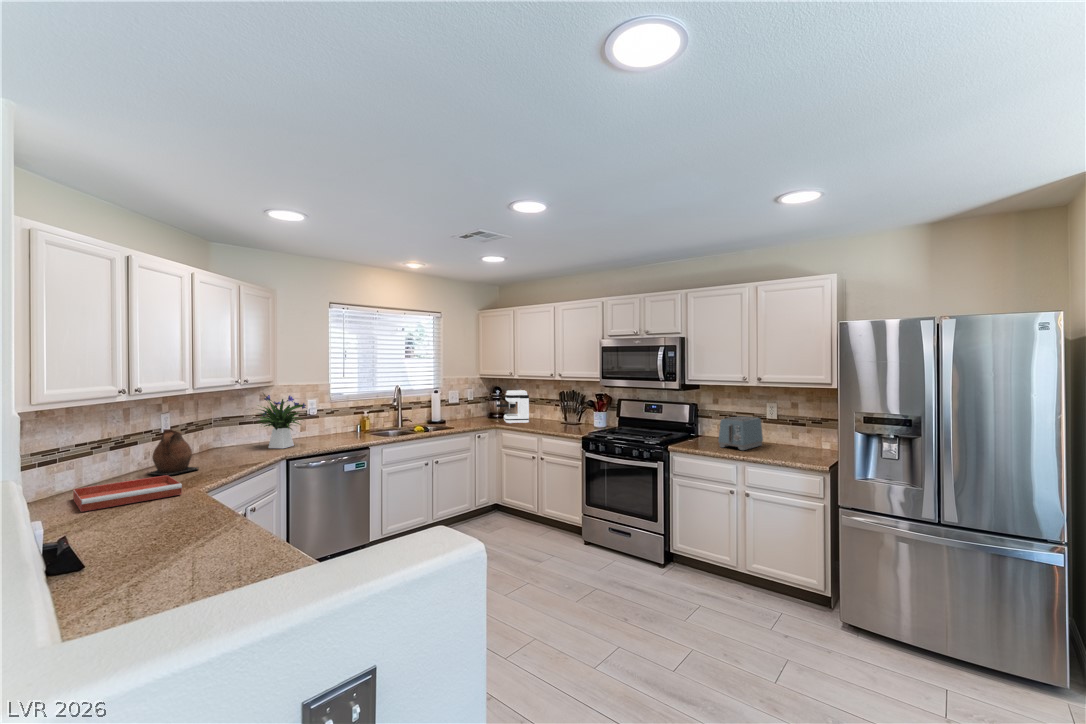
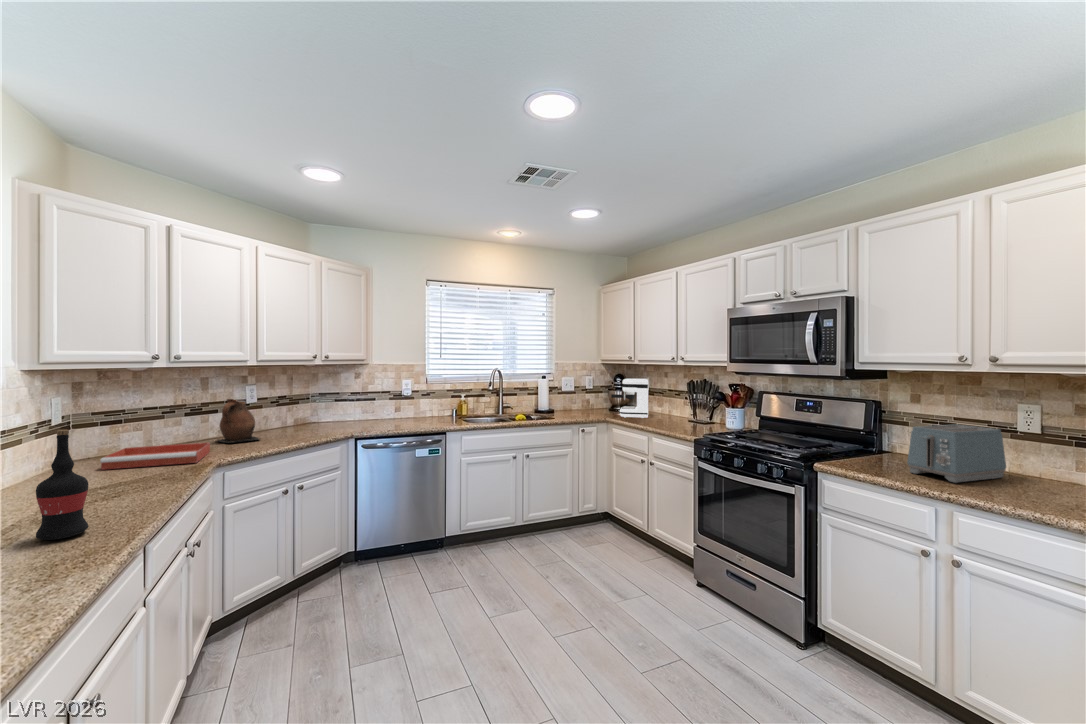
flower arrangement: present [258,395,306,448] -> none [329,370,388,427]
wine bottle: none [184,465,223,560] -> present [36,430,89,540]

